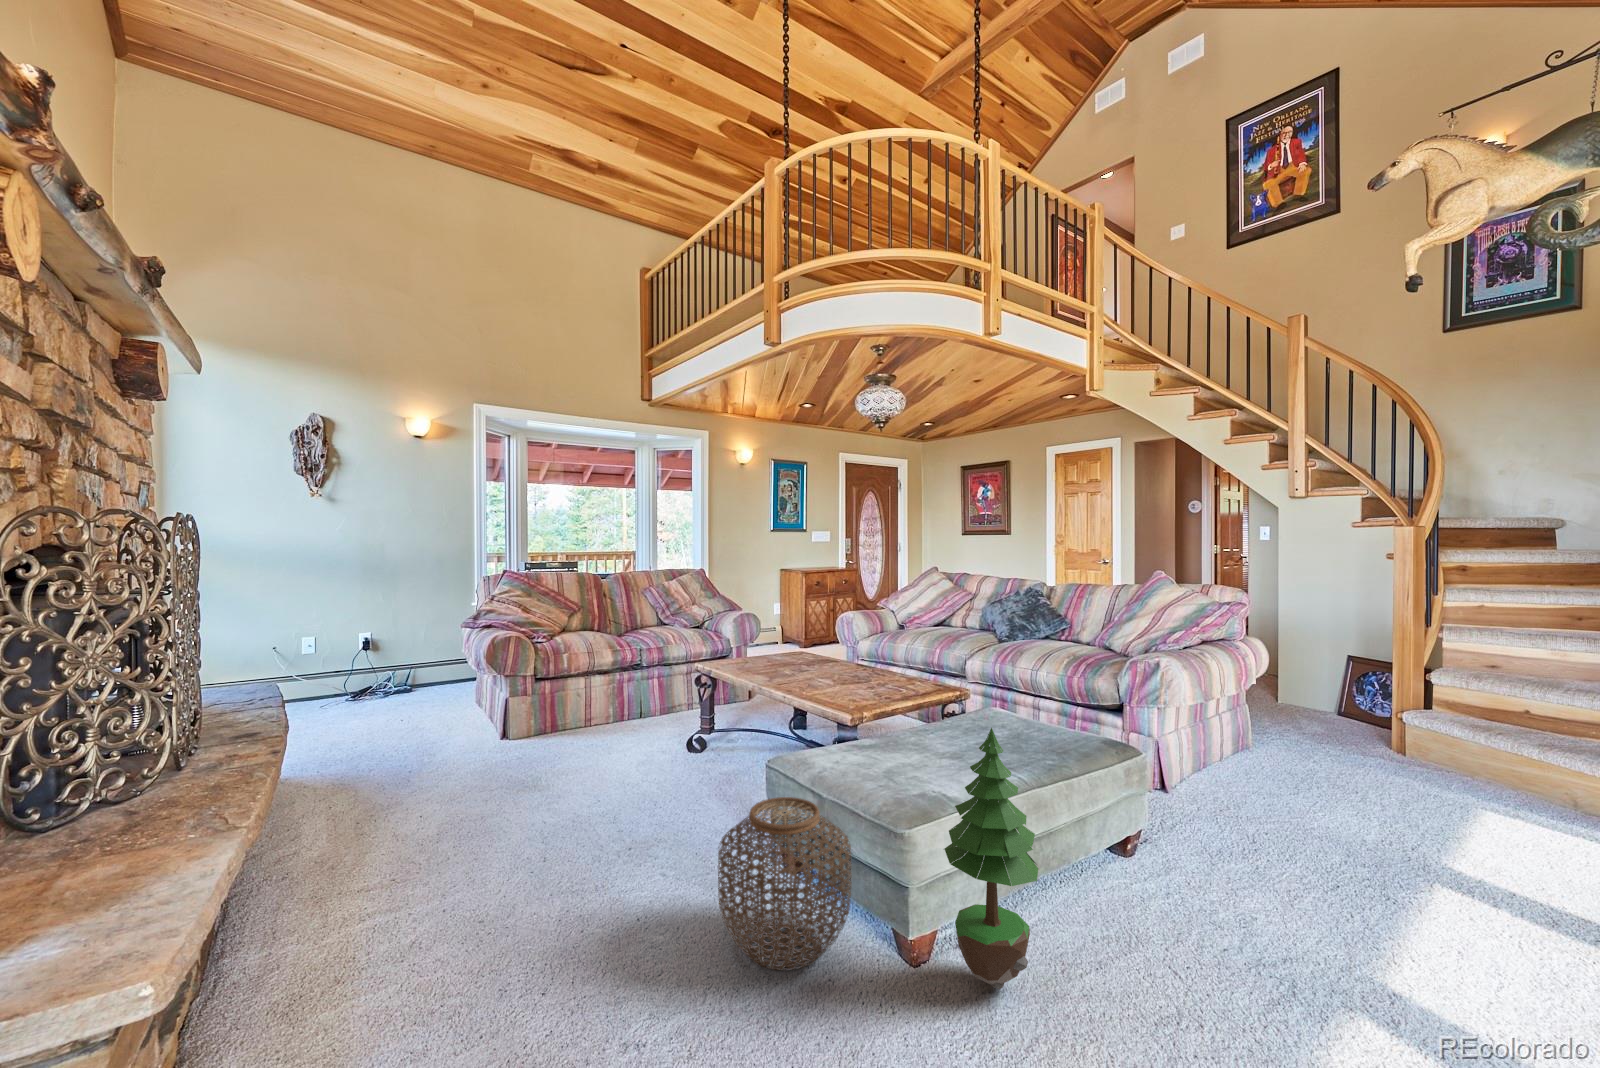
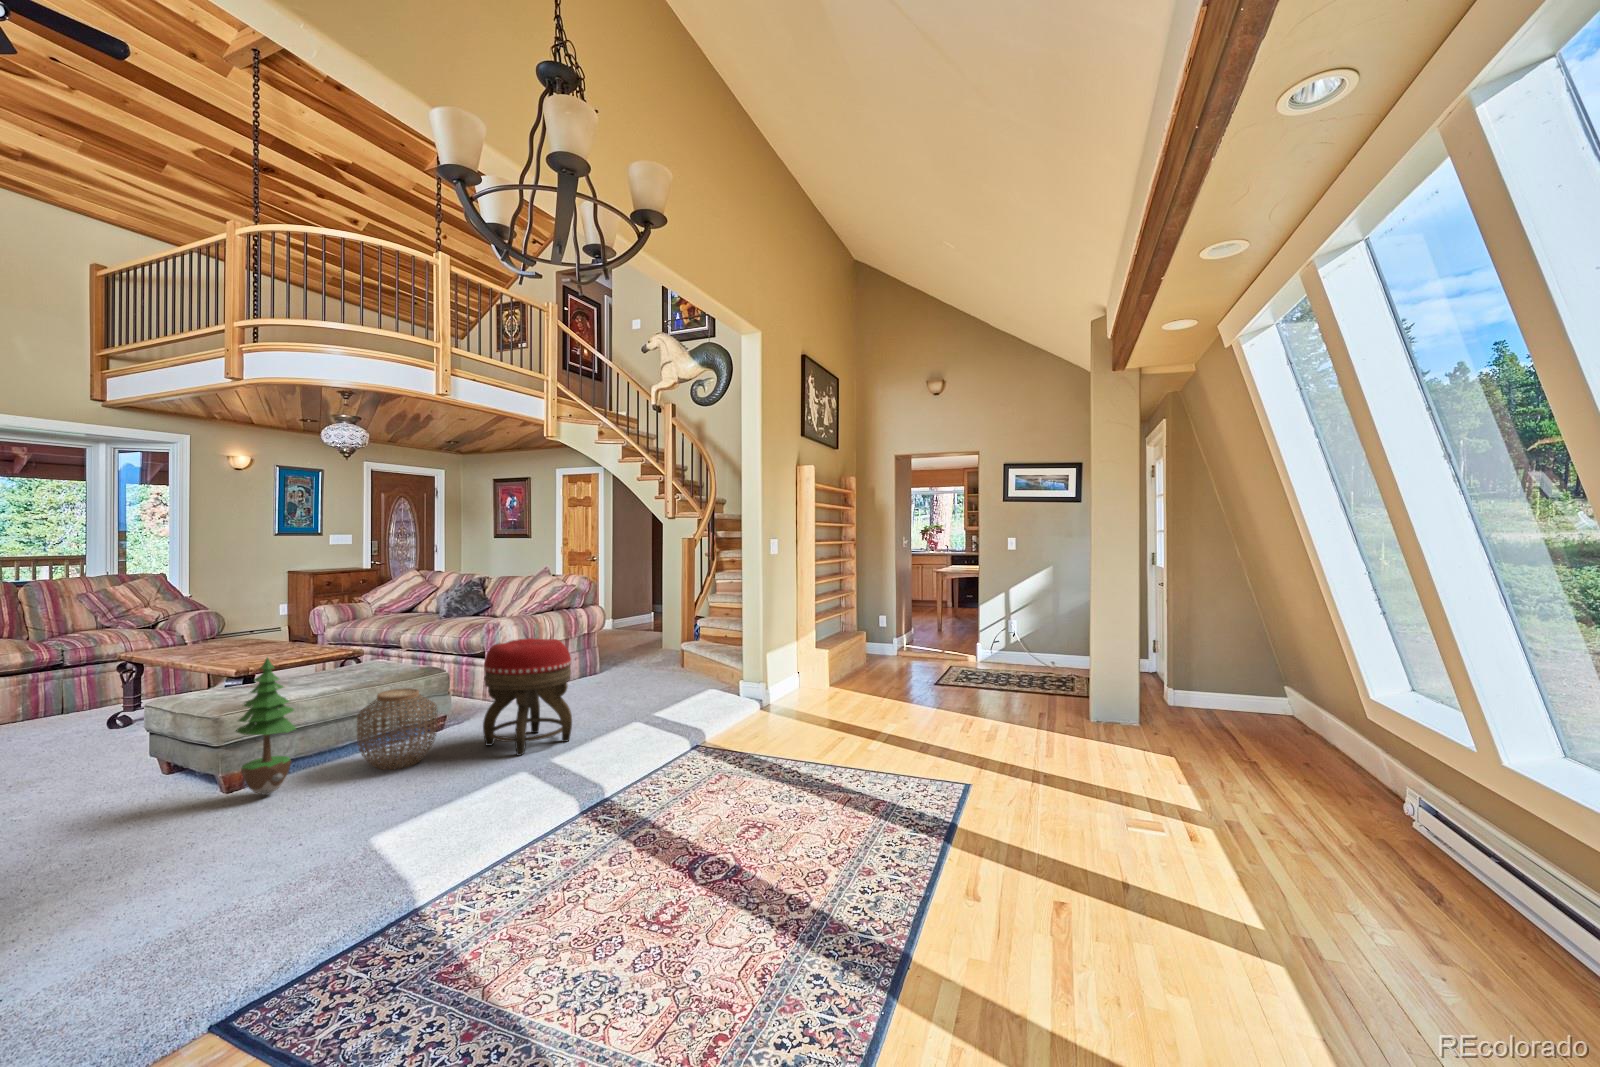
footstool: none [1269,708,1486,975] -> present [483,638,572,756]
woven basket: present [718,797,852,970] -> present [357,688,438,770]

